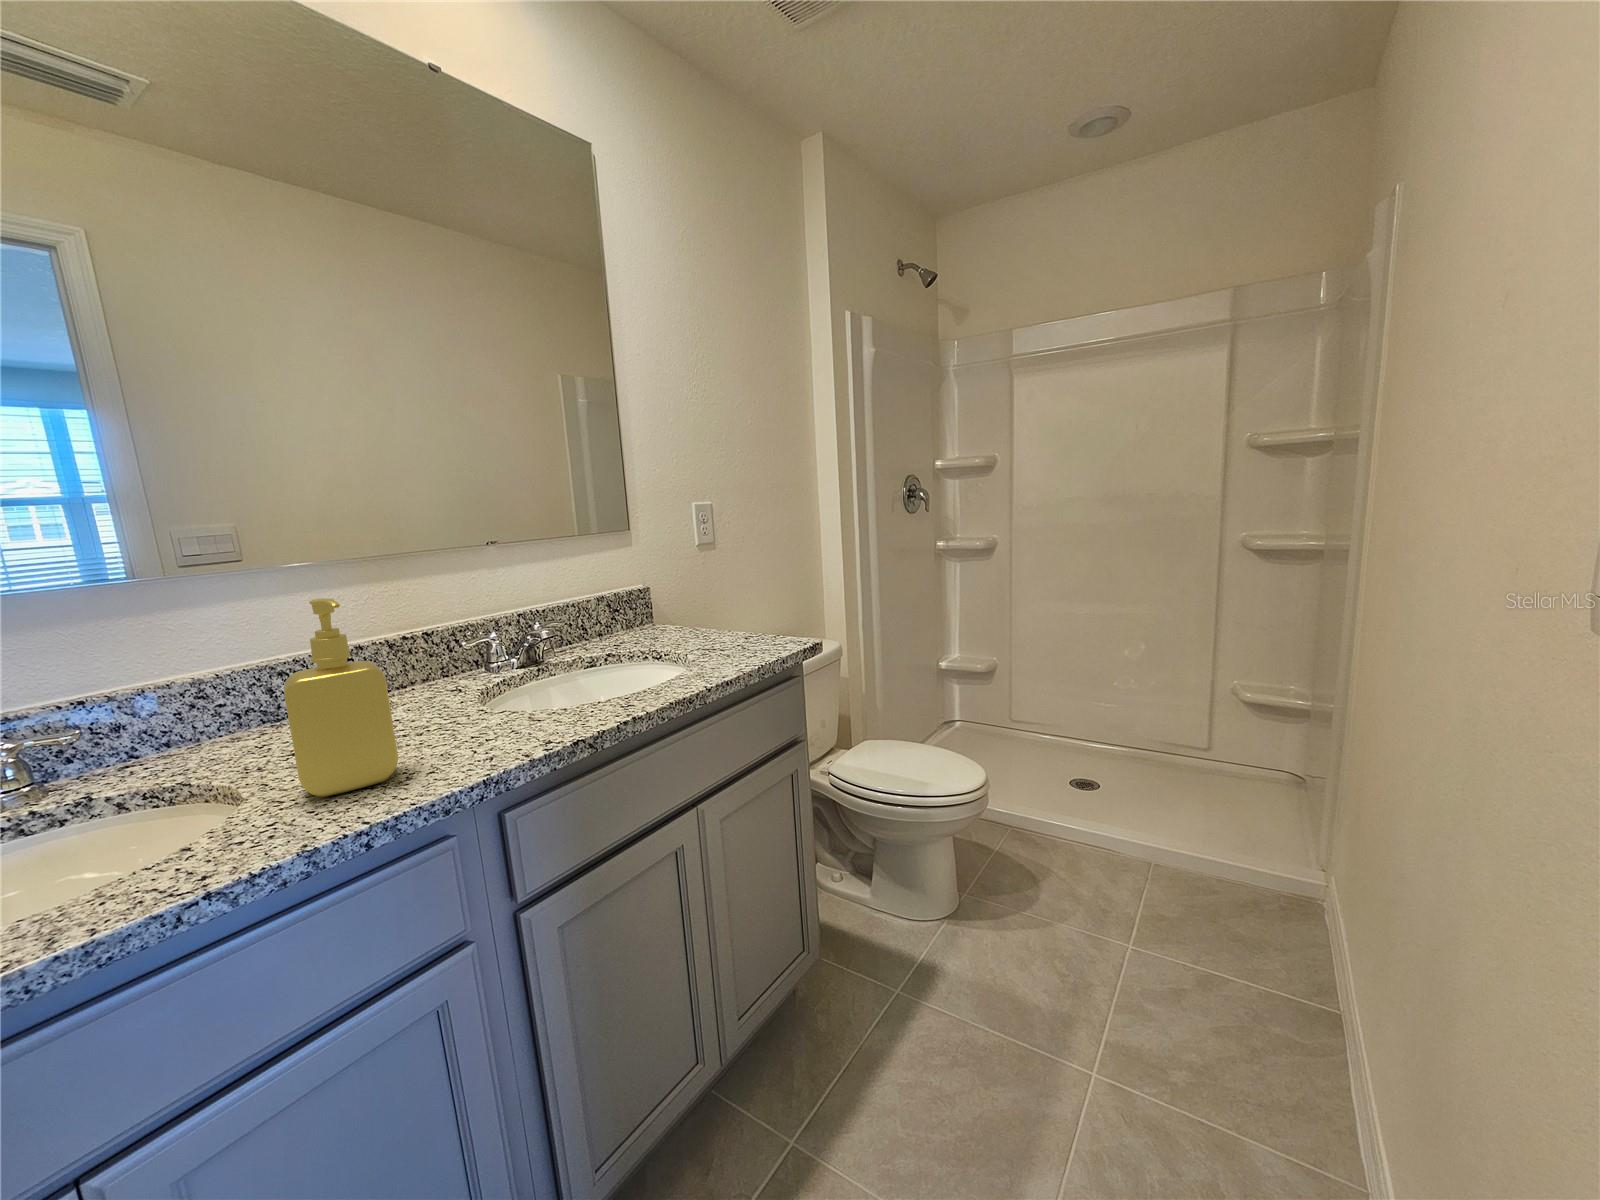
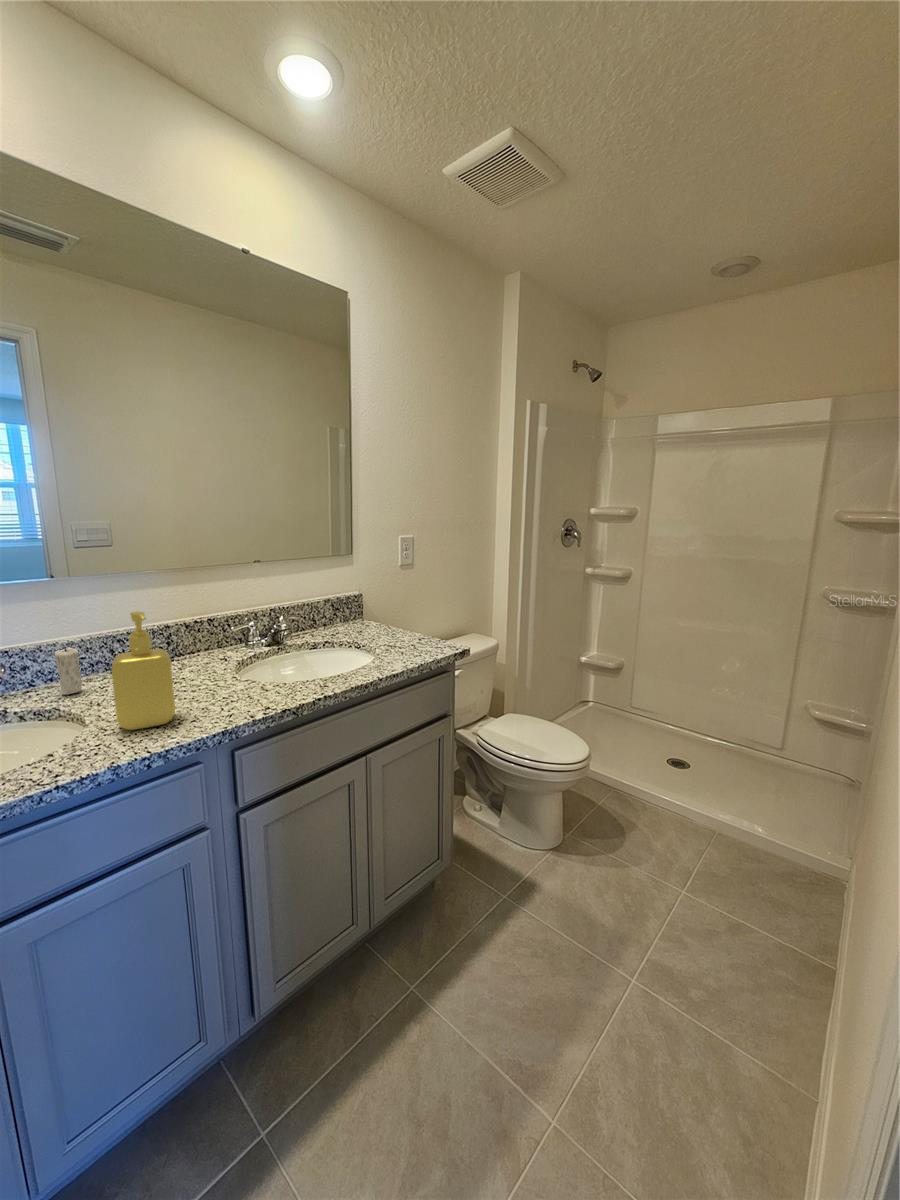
candle: none [172,674,224,764] -> present [55,645,82,695]

